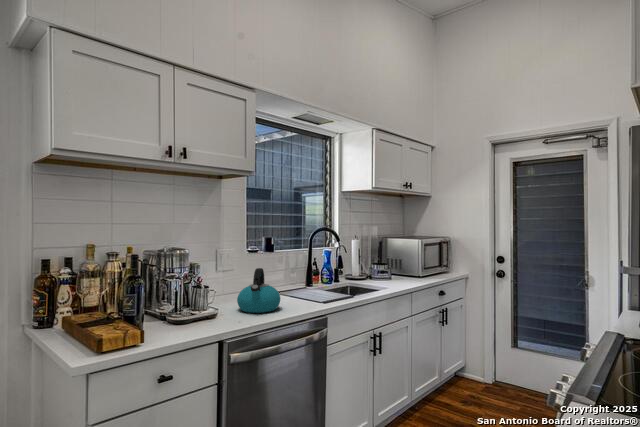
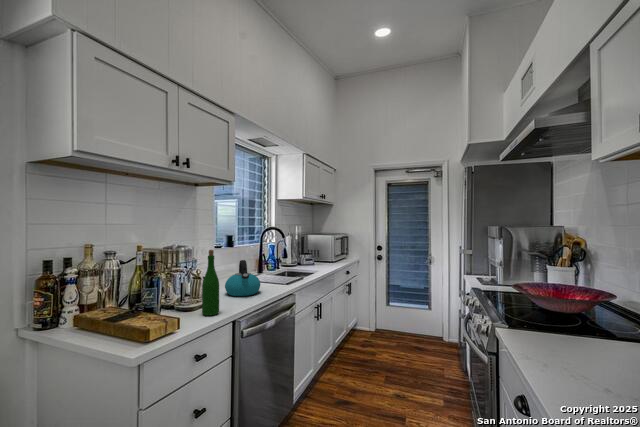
wine bottle: none [185,254,206,332] -> present [202,250,219,316]

